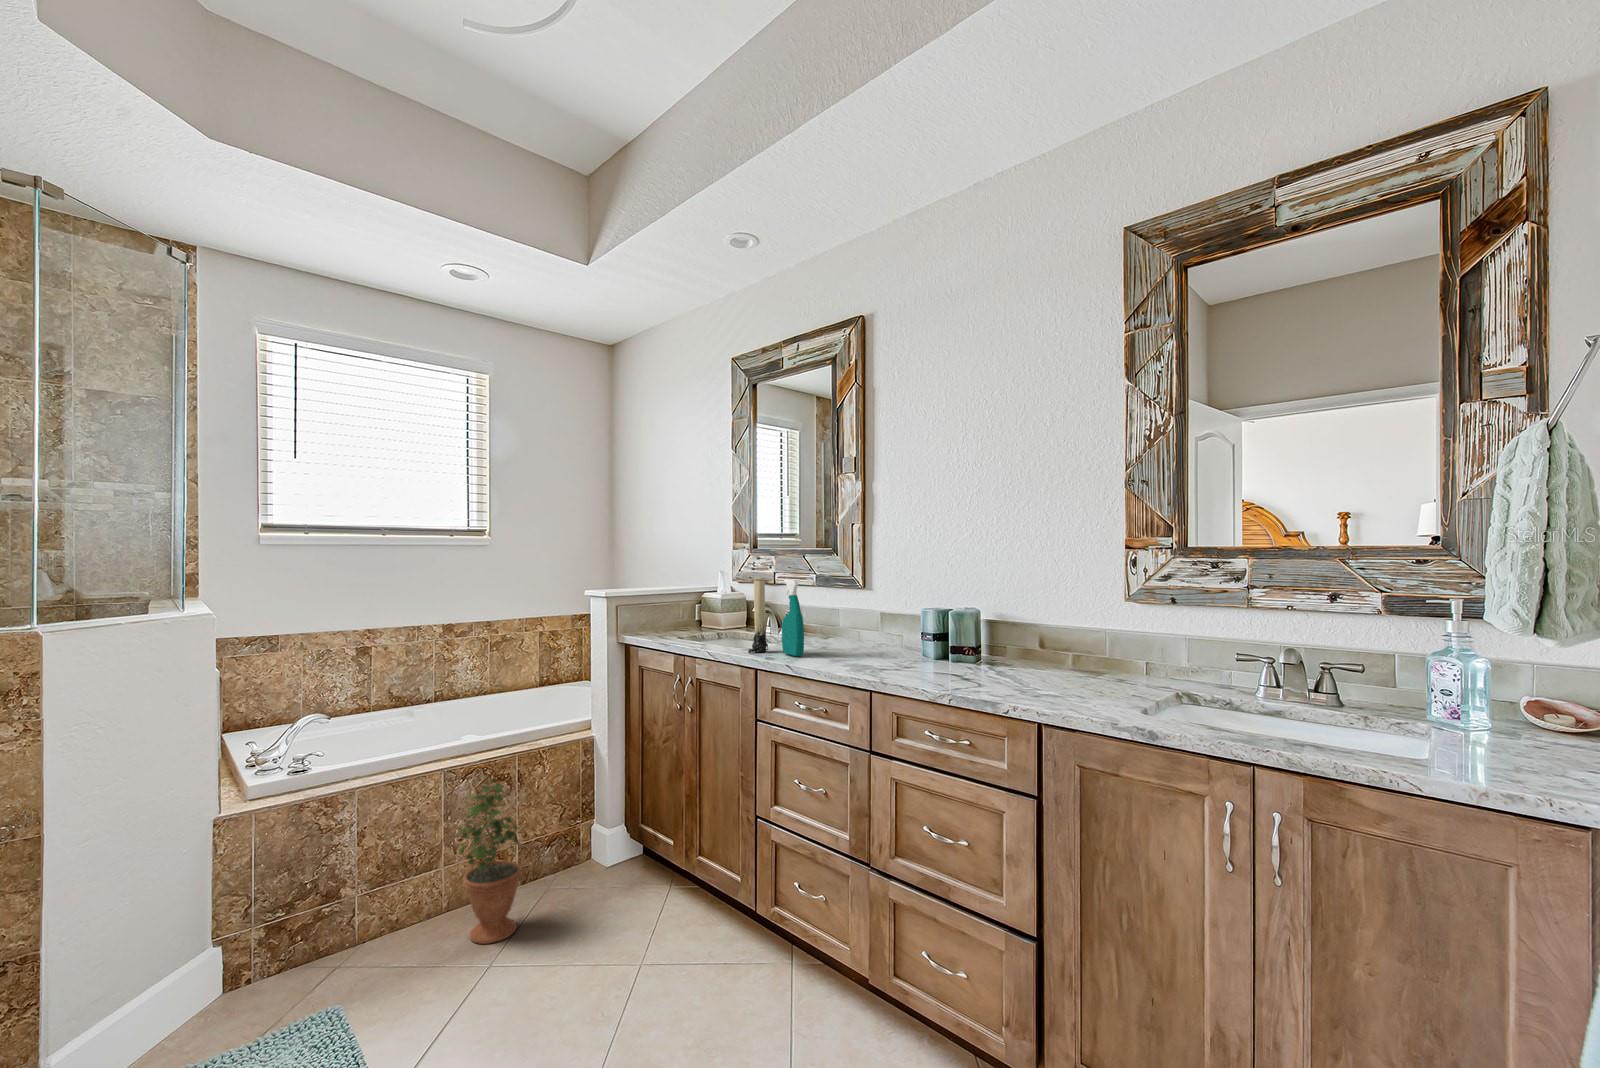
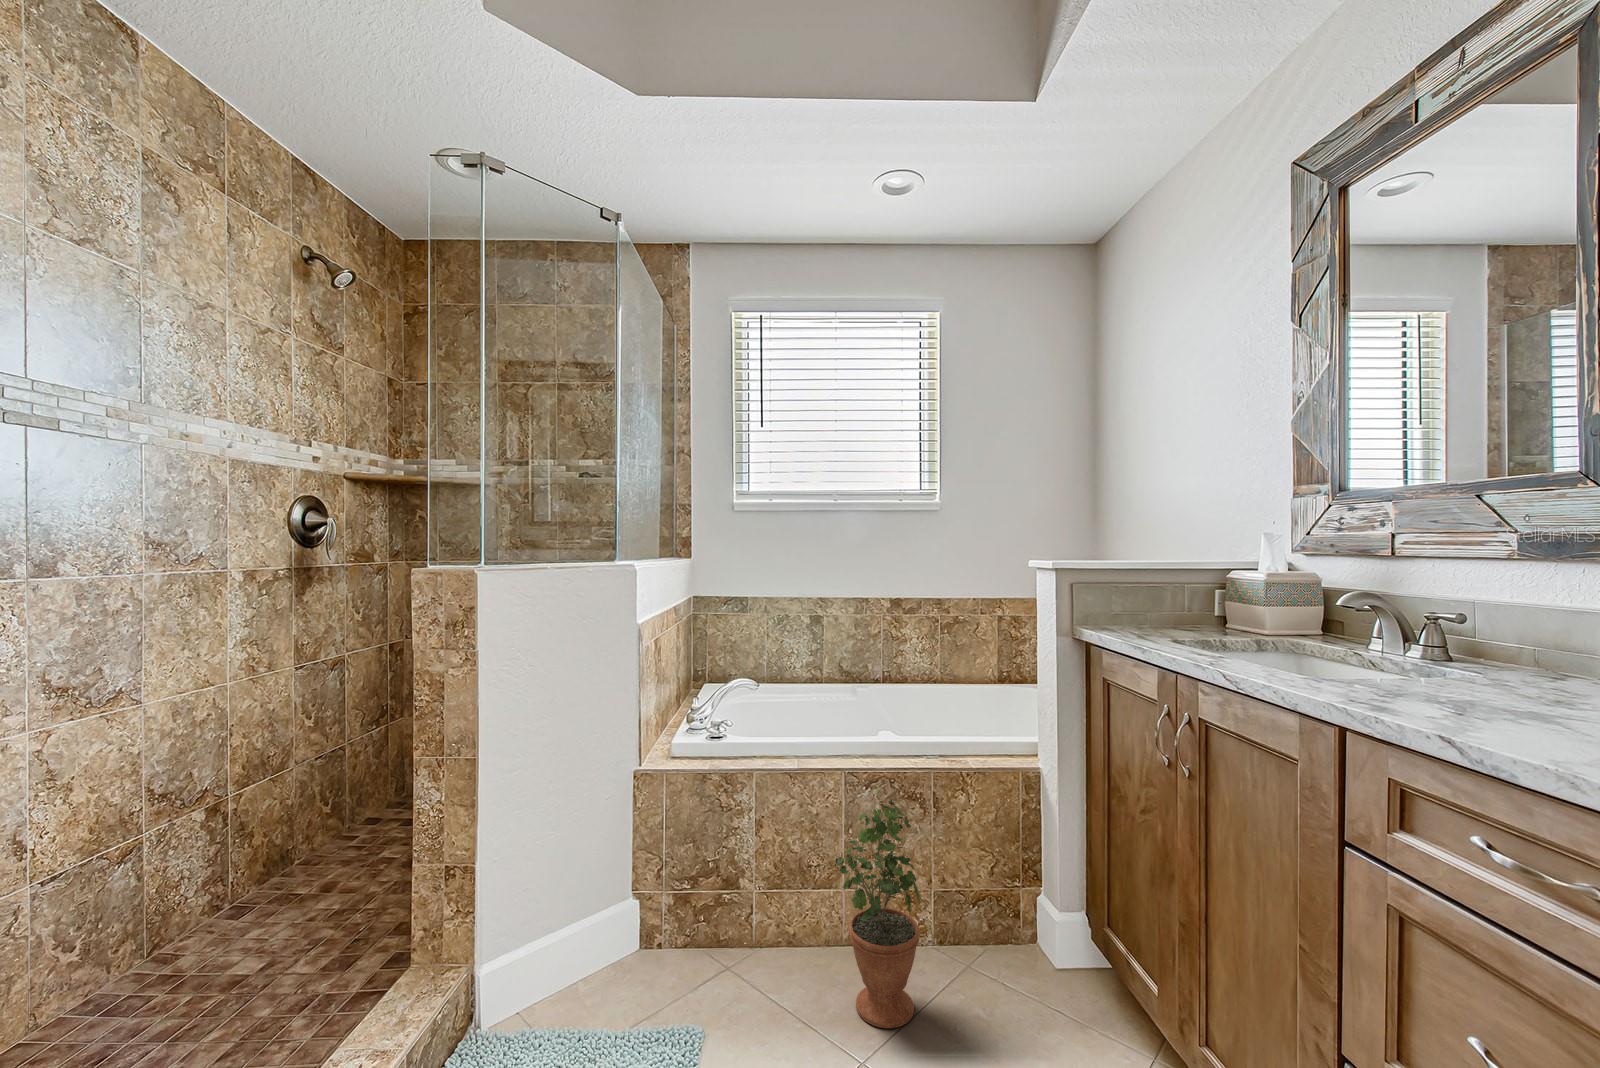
candle: present [748,577,768,653] -> none [1323,527,1381,692]
spray bottle: present [782,579,804,656] -> none [1423,528,1507,720]

